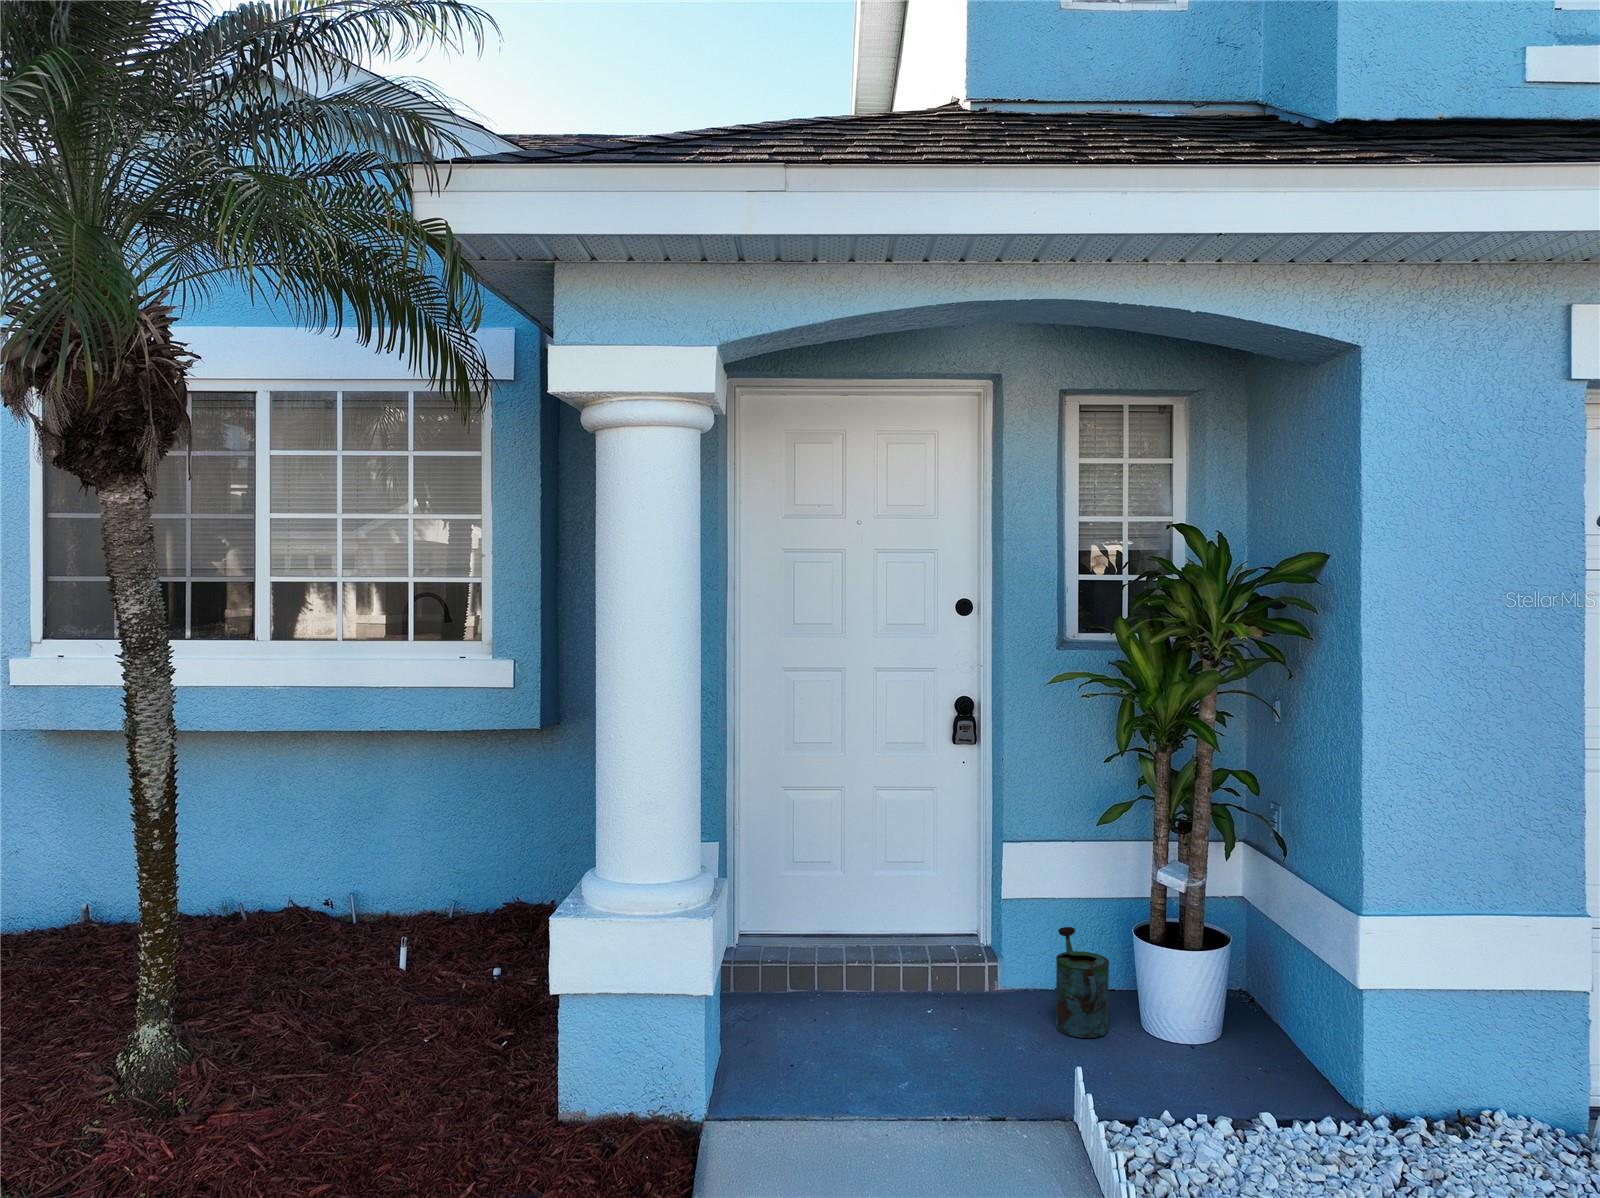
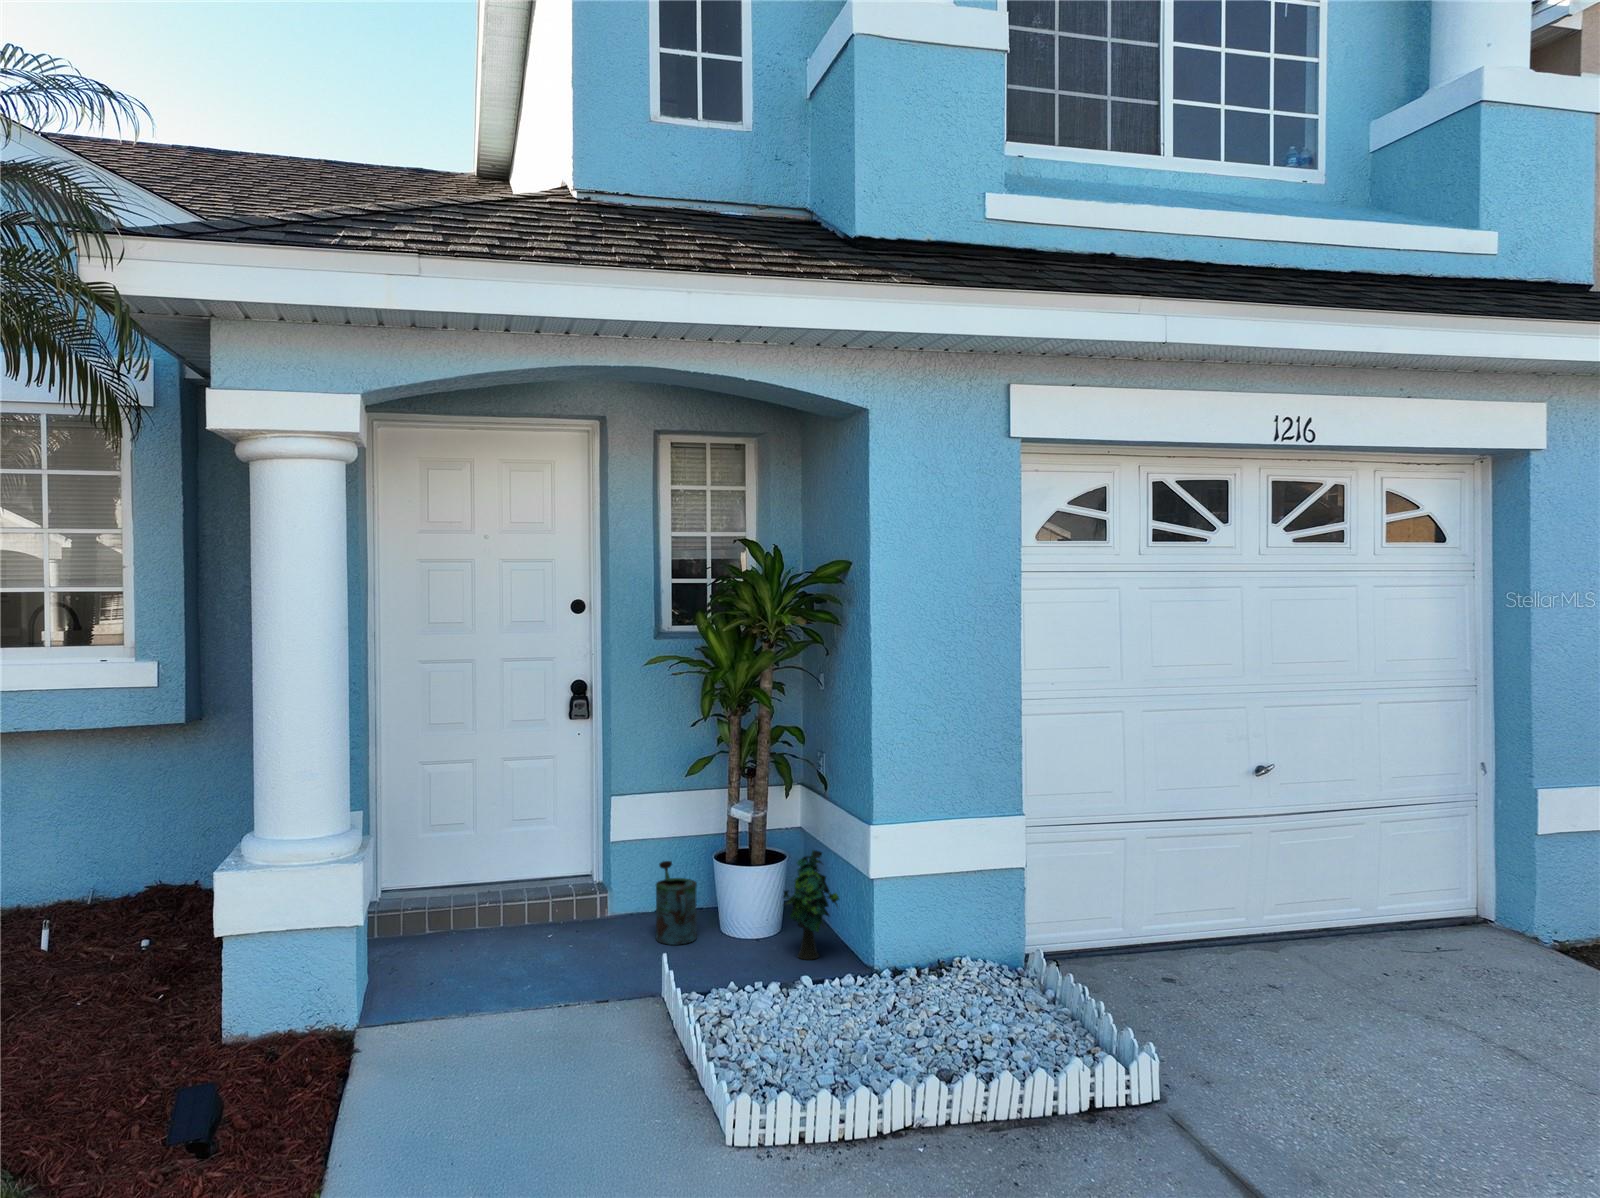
decorative plant: none [1226,938,1309,1081] -> present [783,850,839,960]

